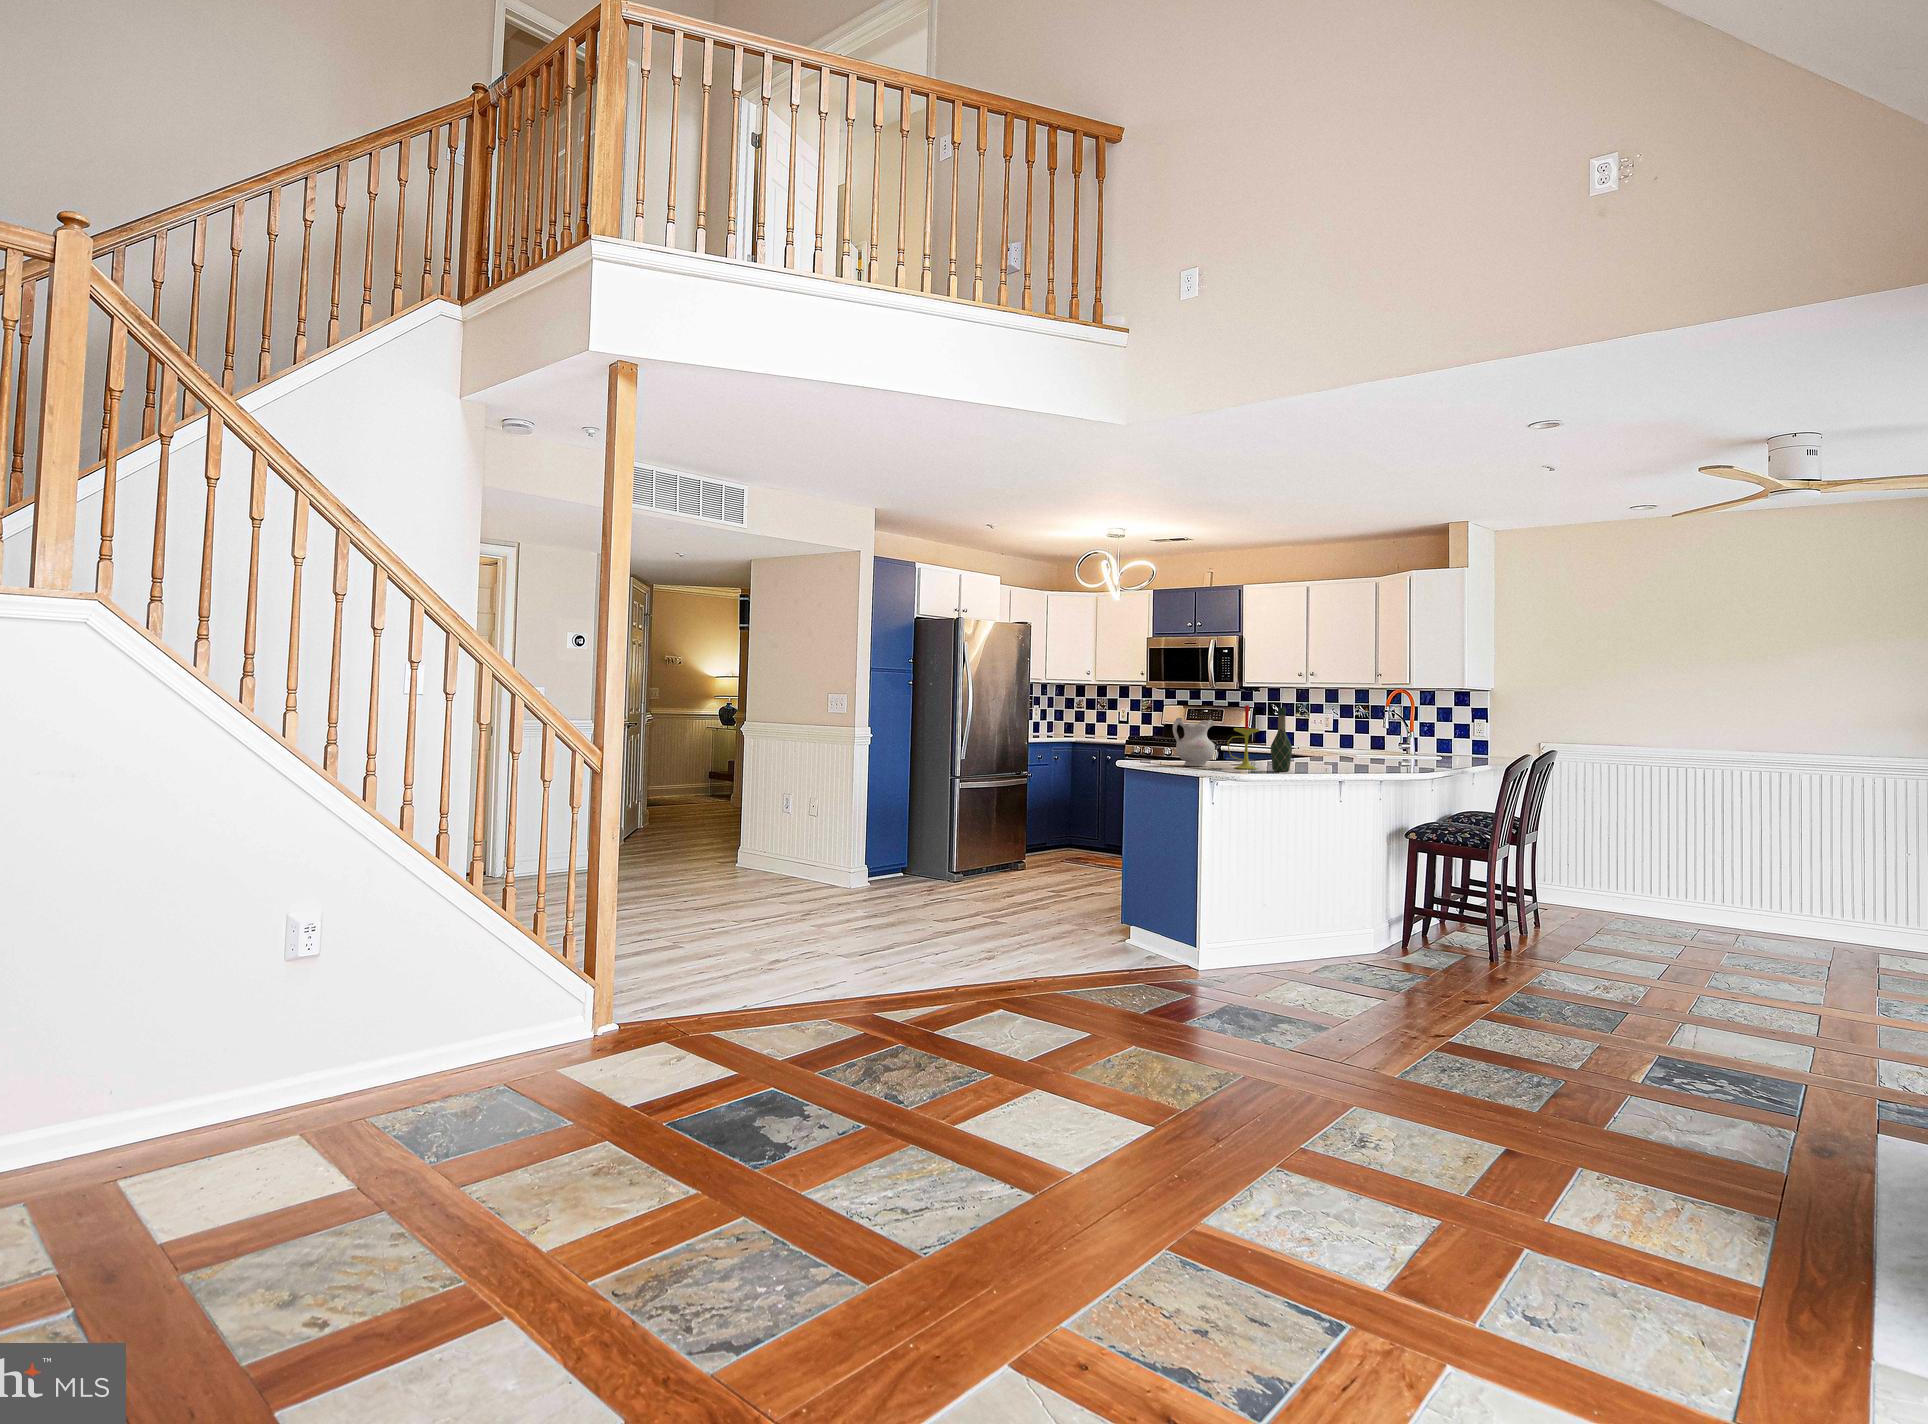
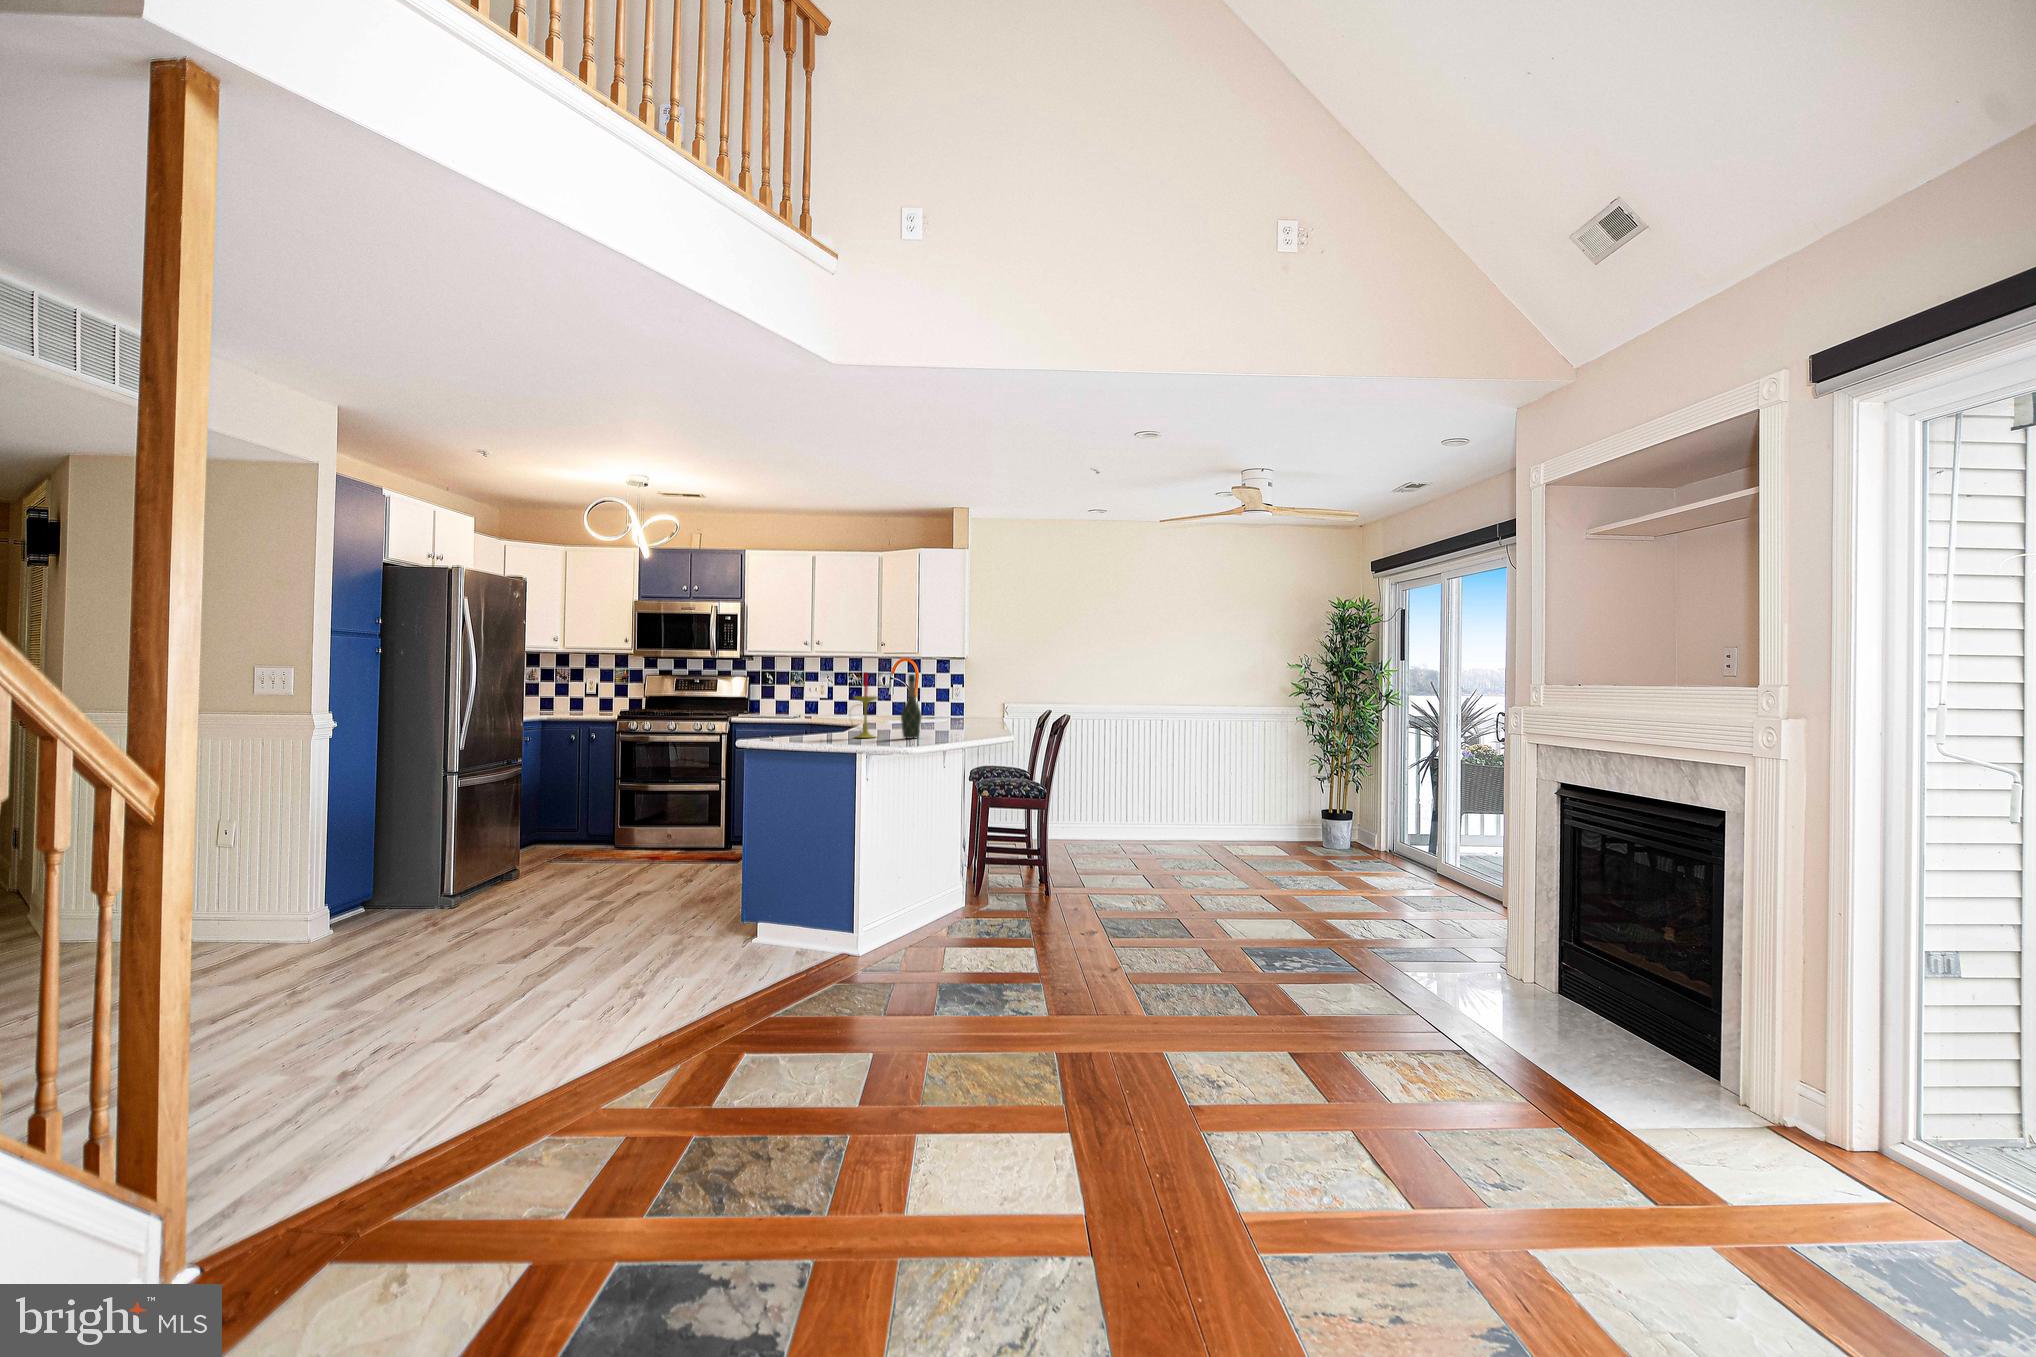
ceramic pitcher: present [1173,718,1215,767] -> none [782,687,824,739]

